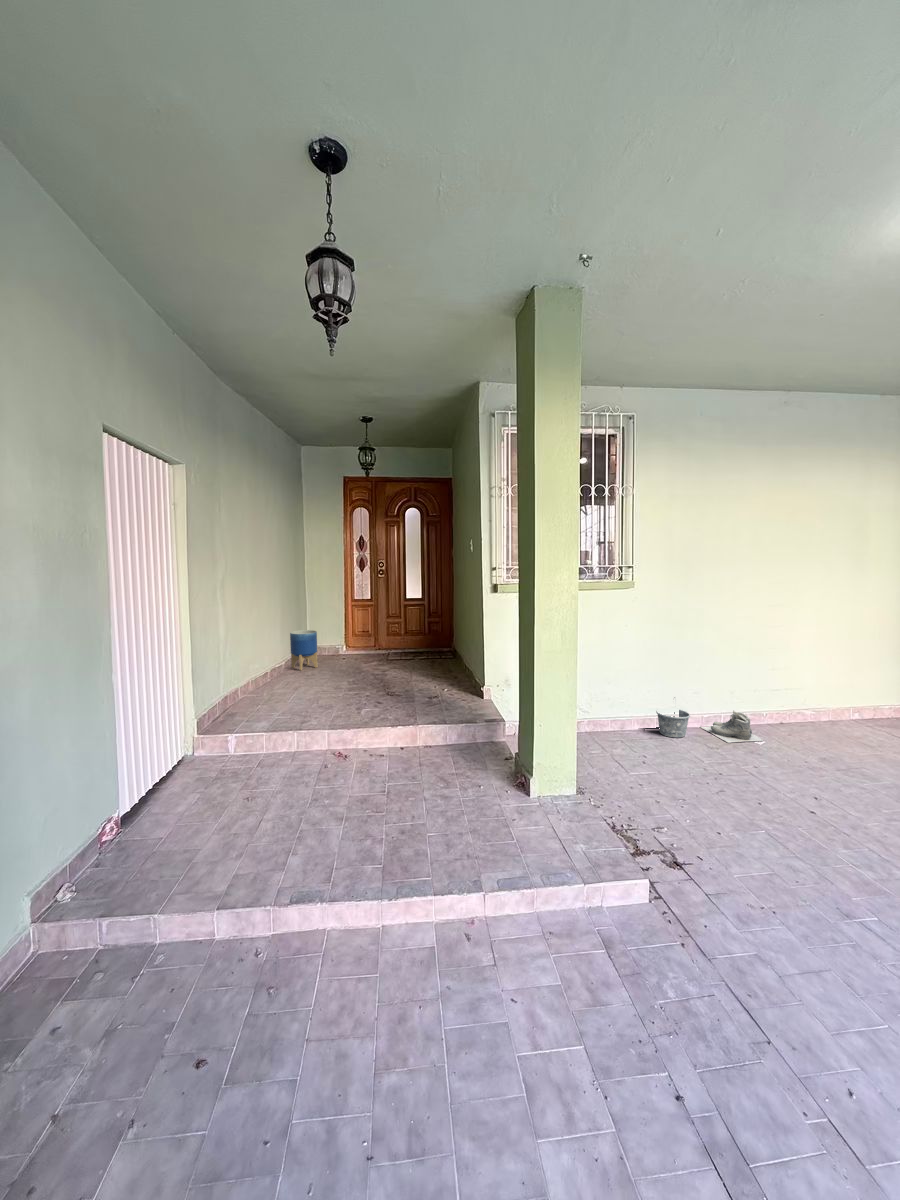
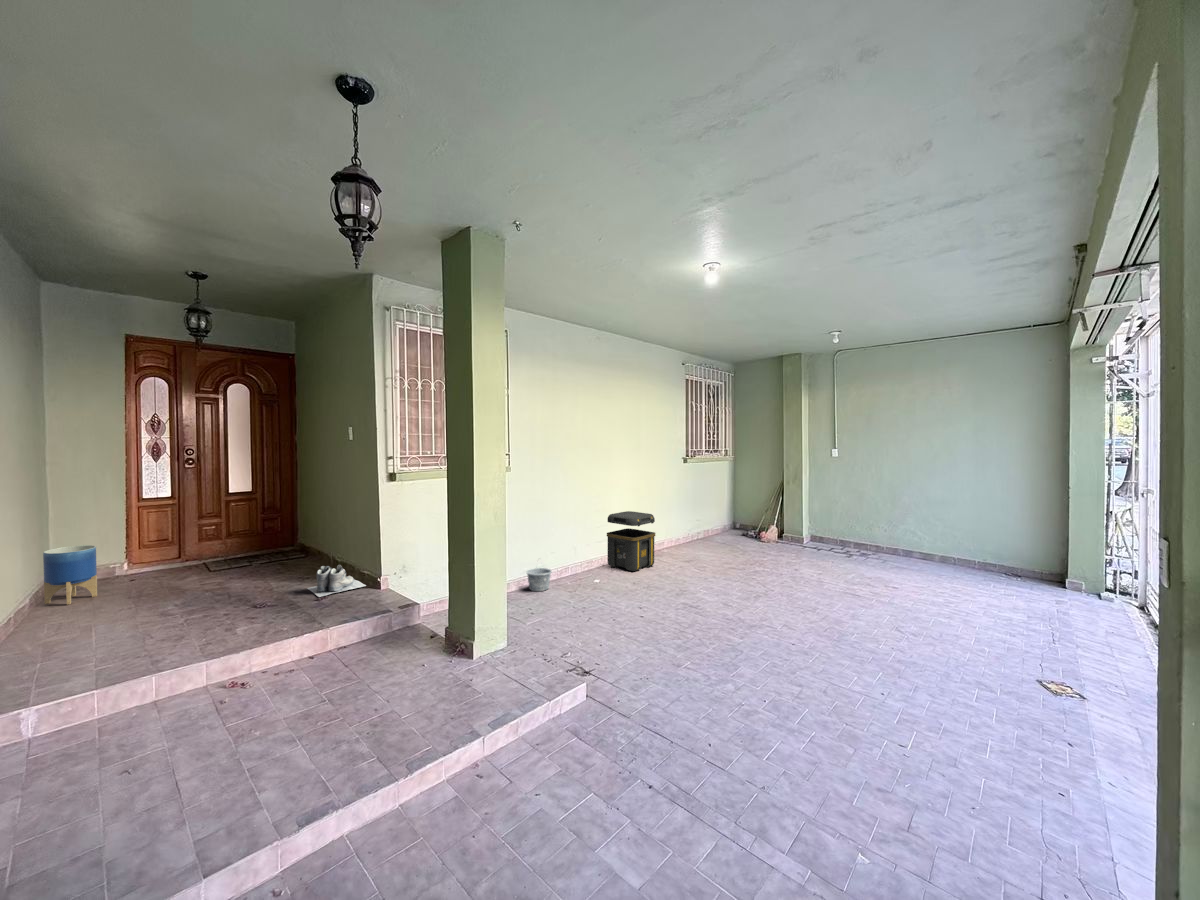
toolbox: none [791,653,881,740] -> present [607,511,655,571]
boots: present [701,711,763,743] -> present [307,565,366,597]

